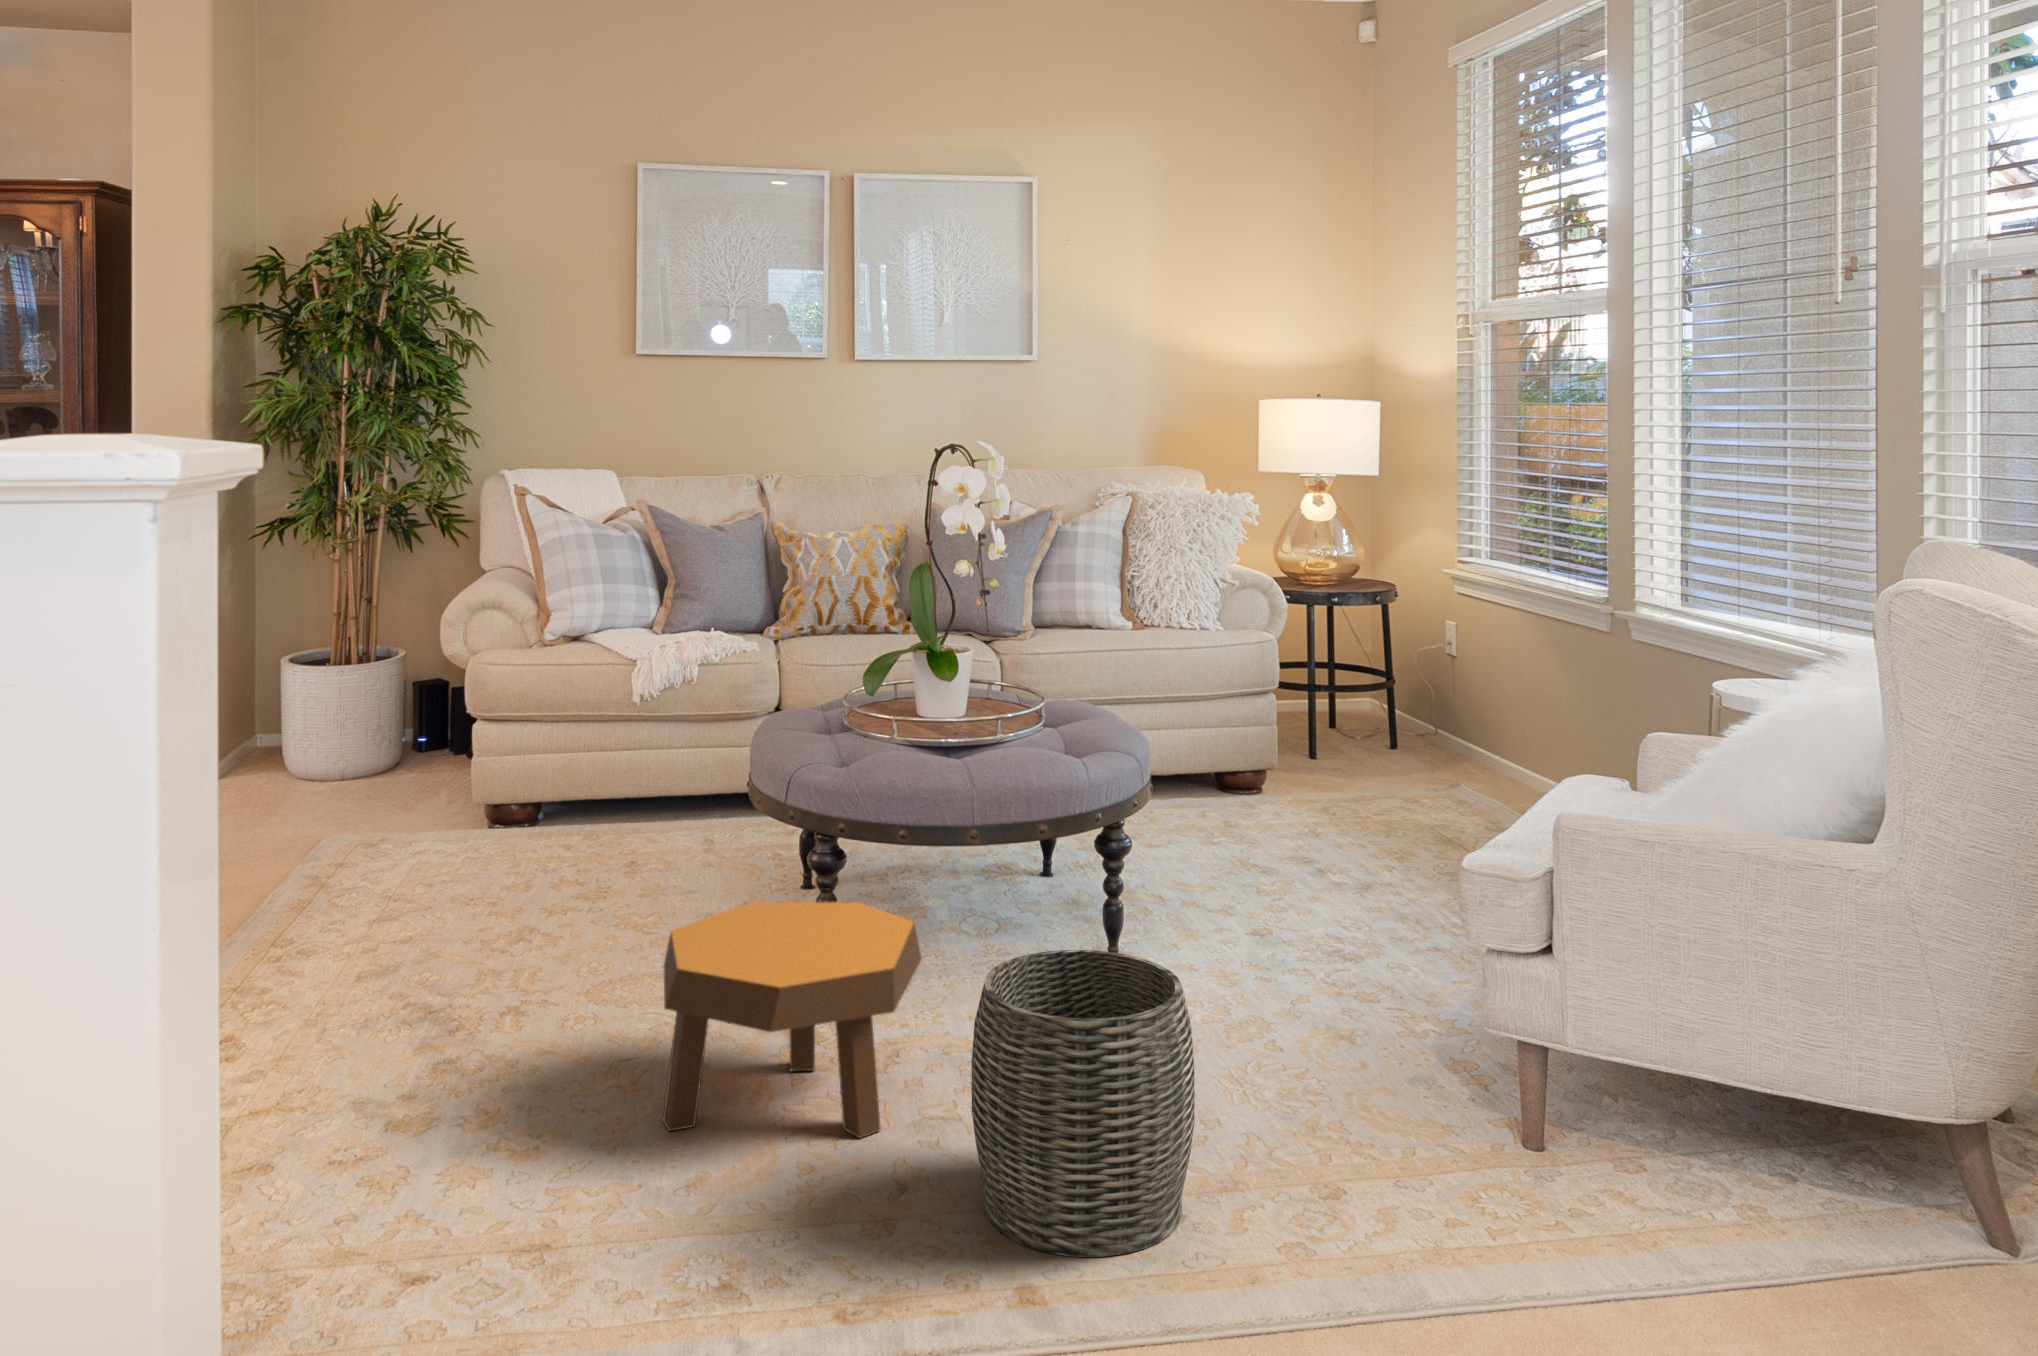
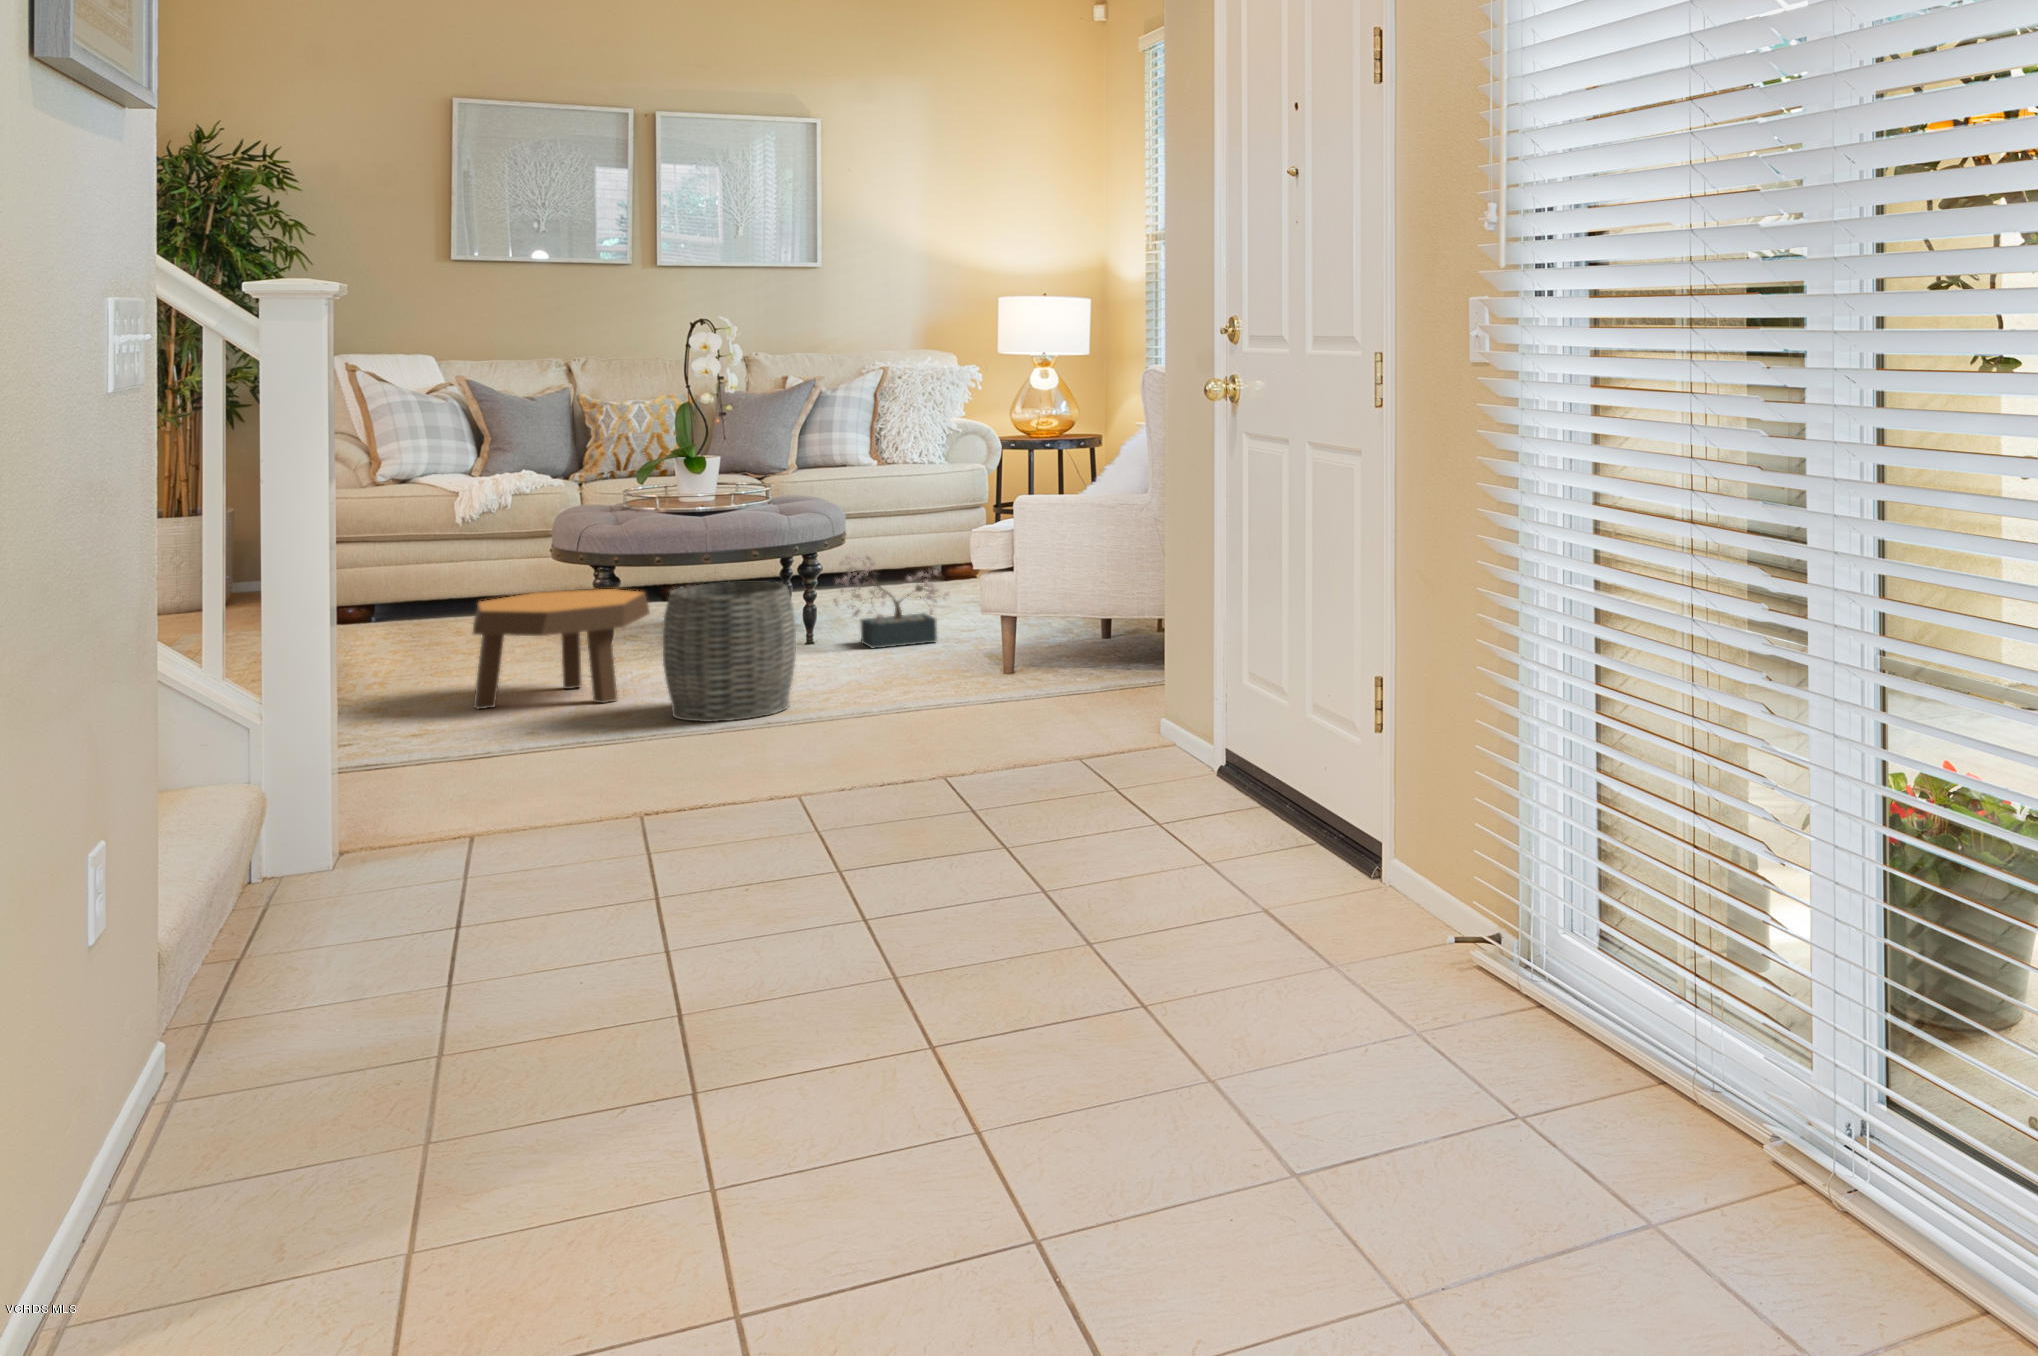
decorative plant: none [1158,824,1327,986] -> present [834,555,949,648]

